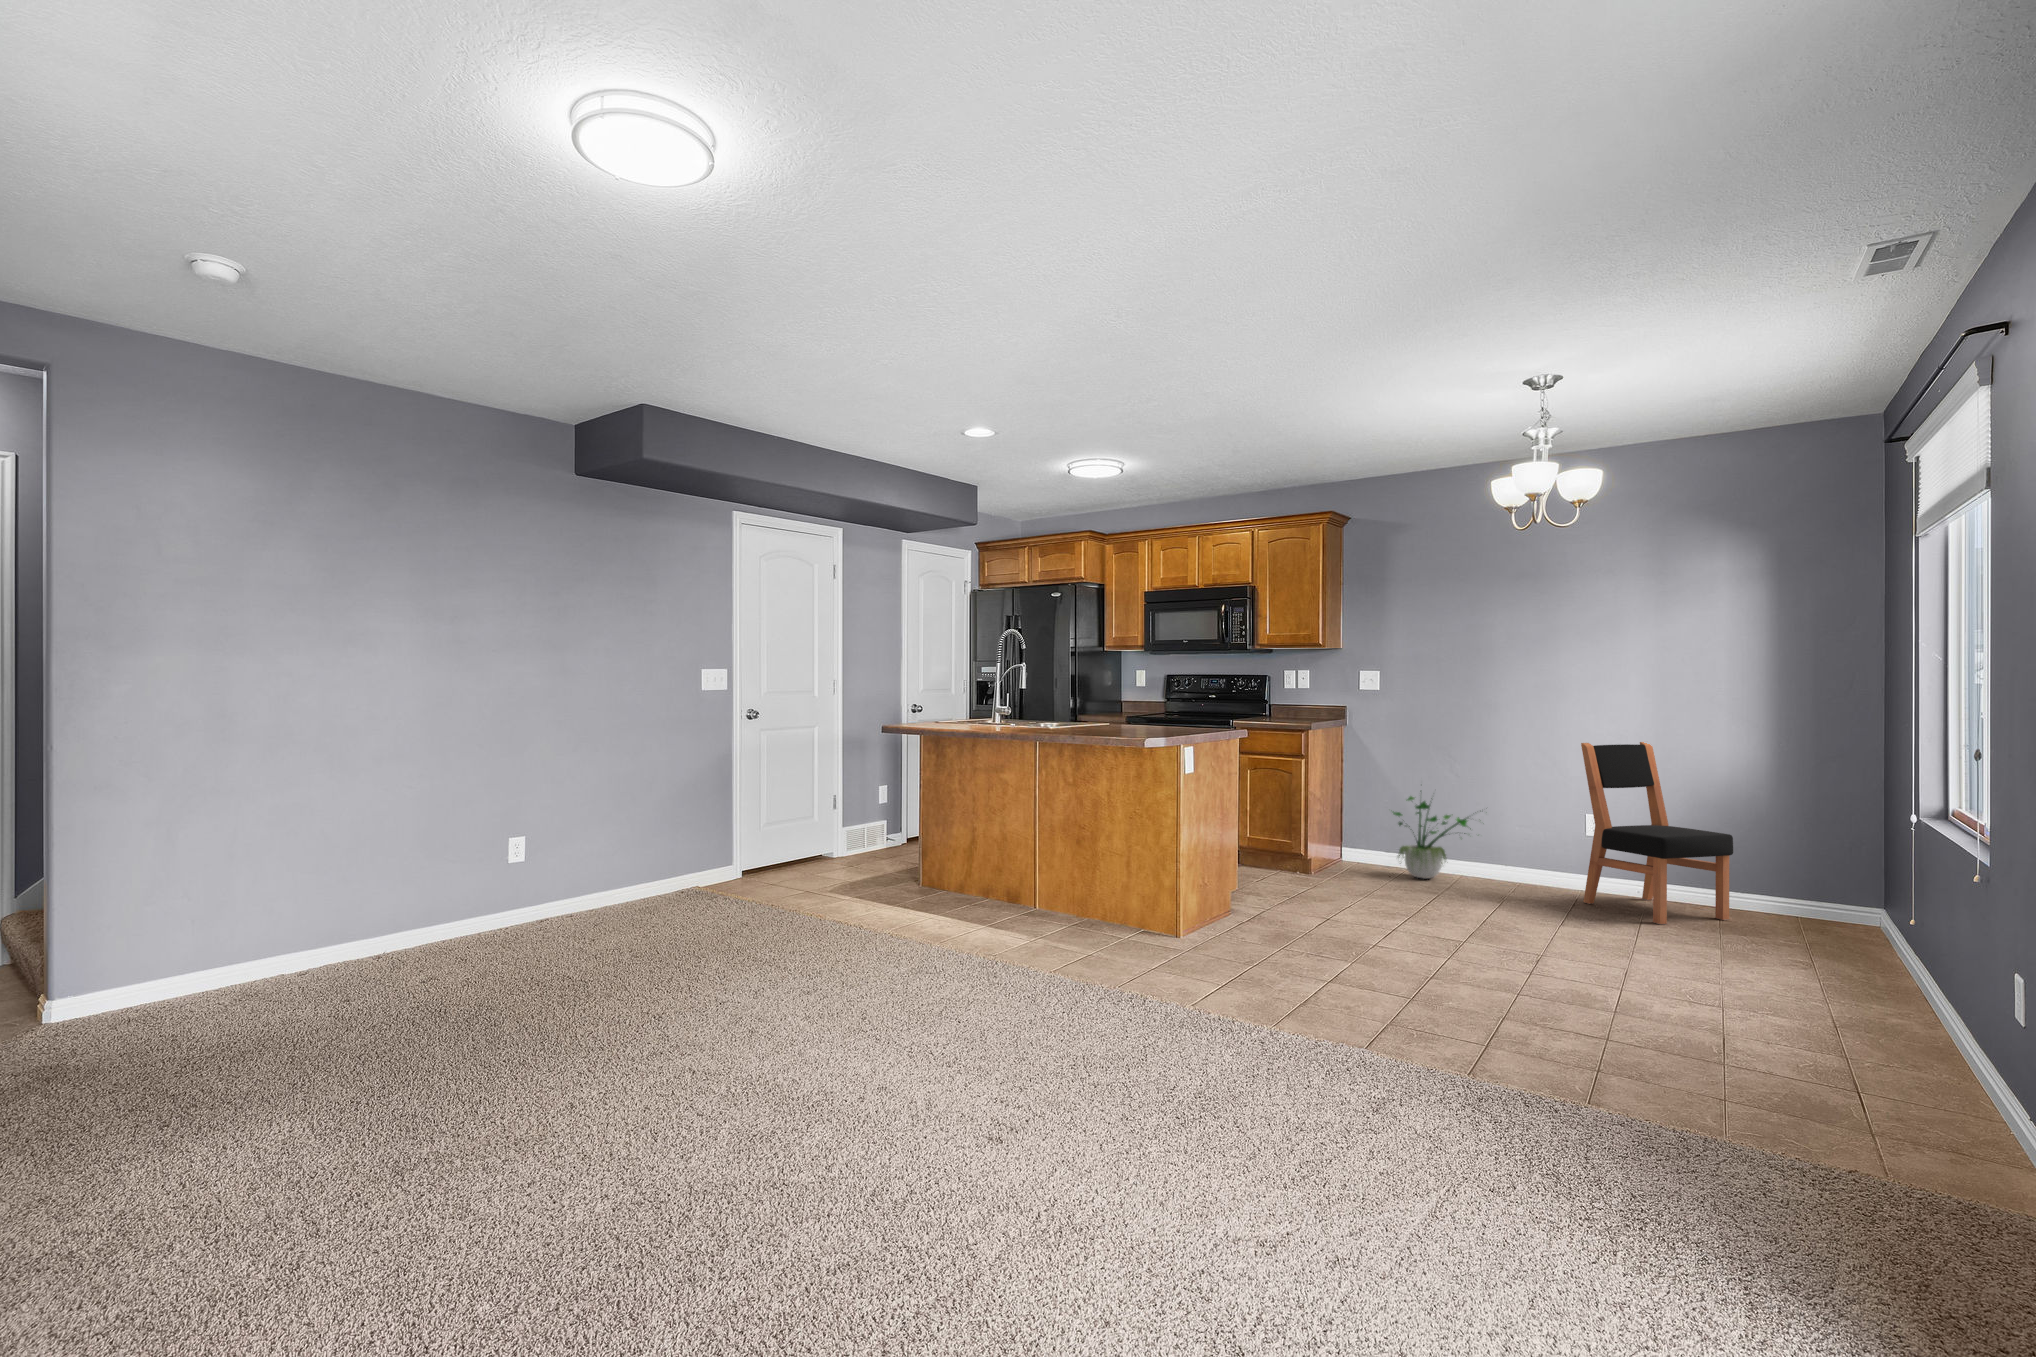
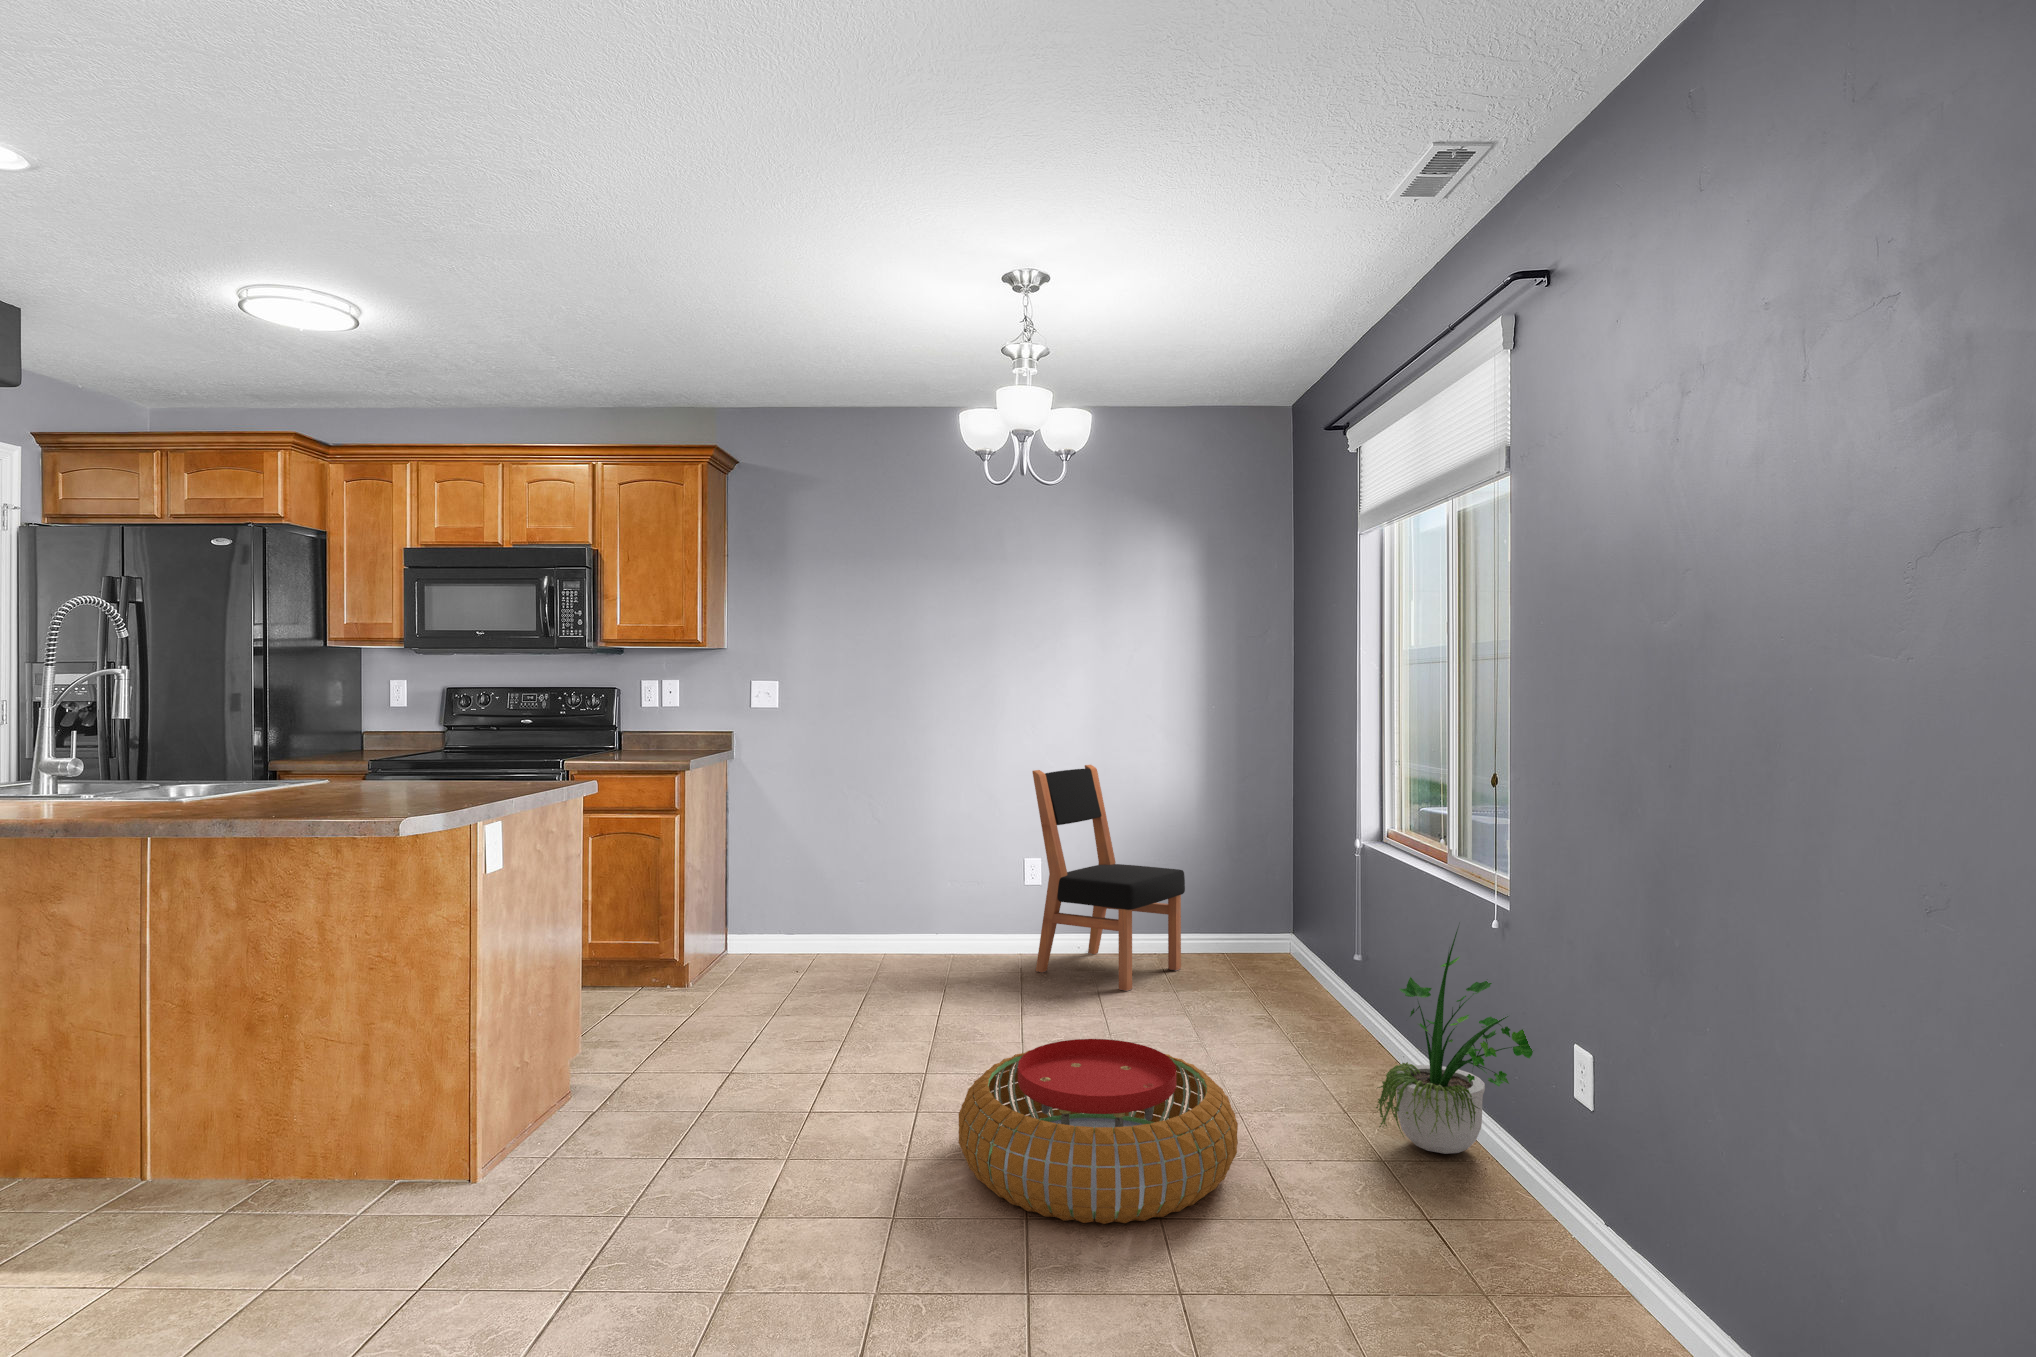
potted plant: present [1393,796,1471,879] -> present [1376,929,1533,1154]
pouf: none [1454,917,1670,1026] -> present [958,1039,1238,1224]

